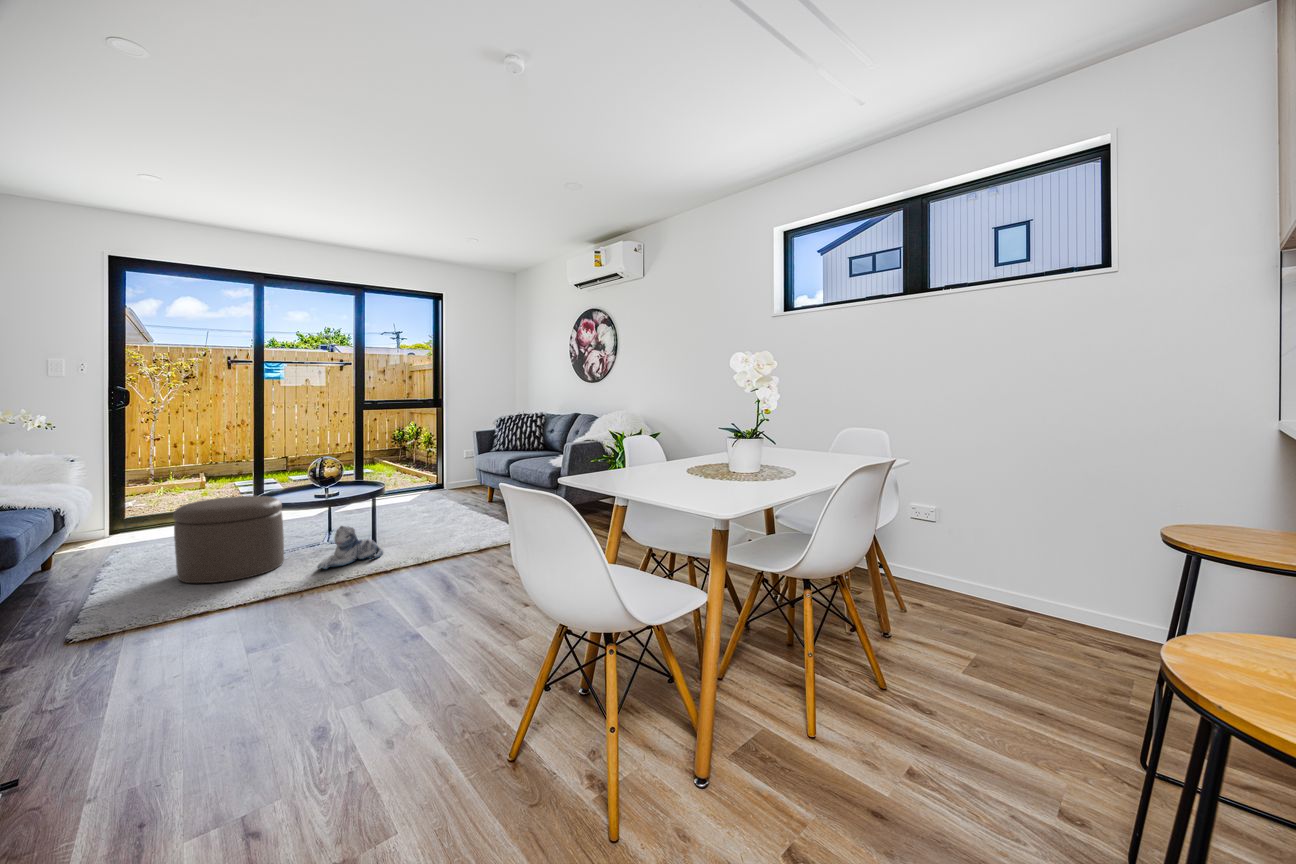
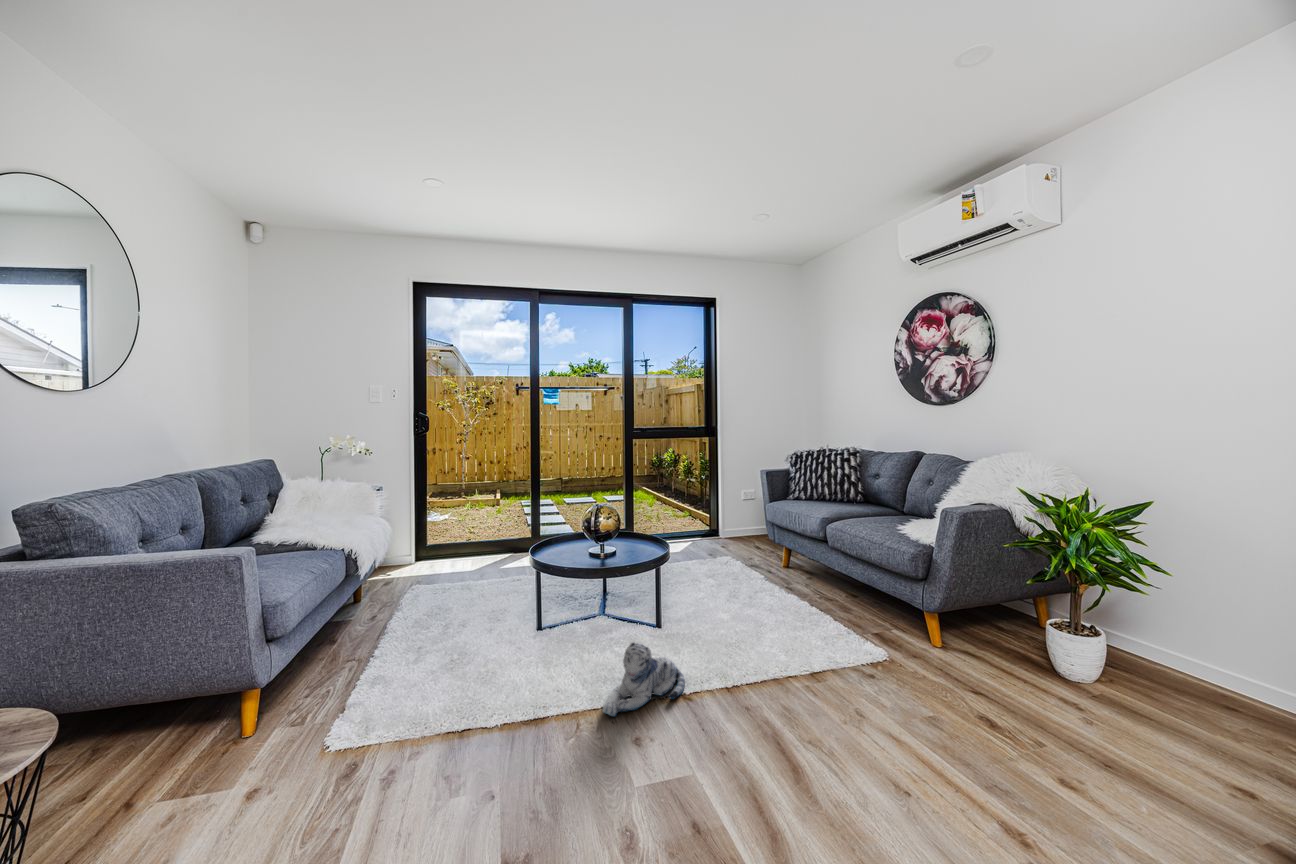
ottoman: present [173,496,284,583] -> none [432,577,557,720]

